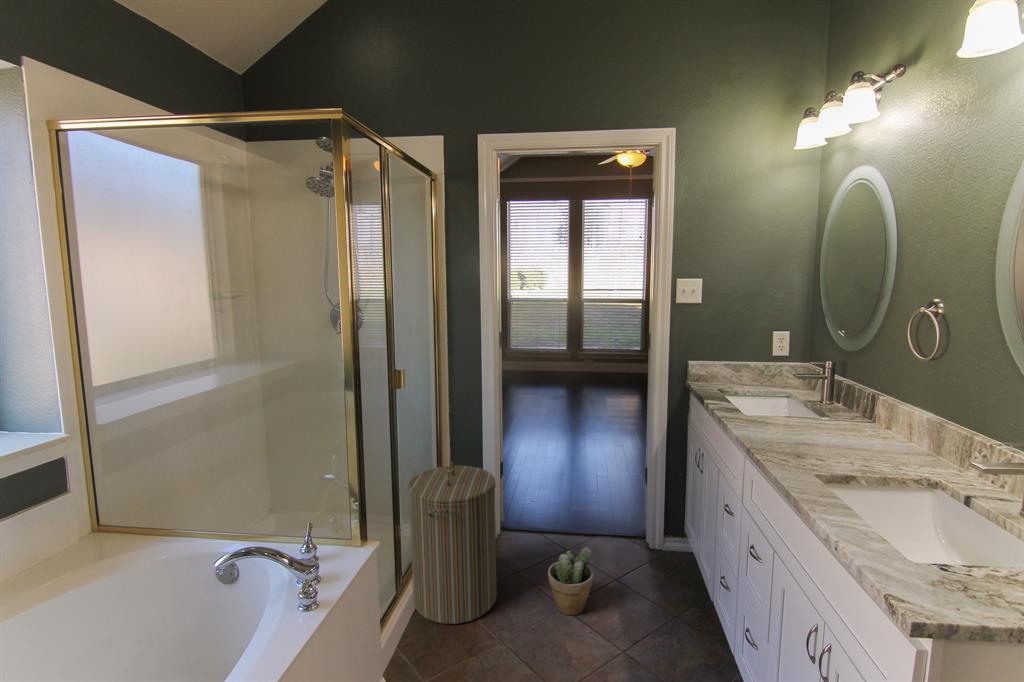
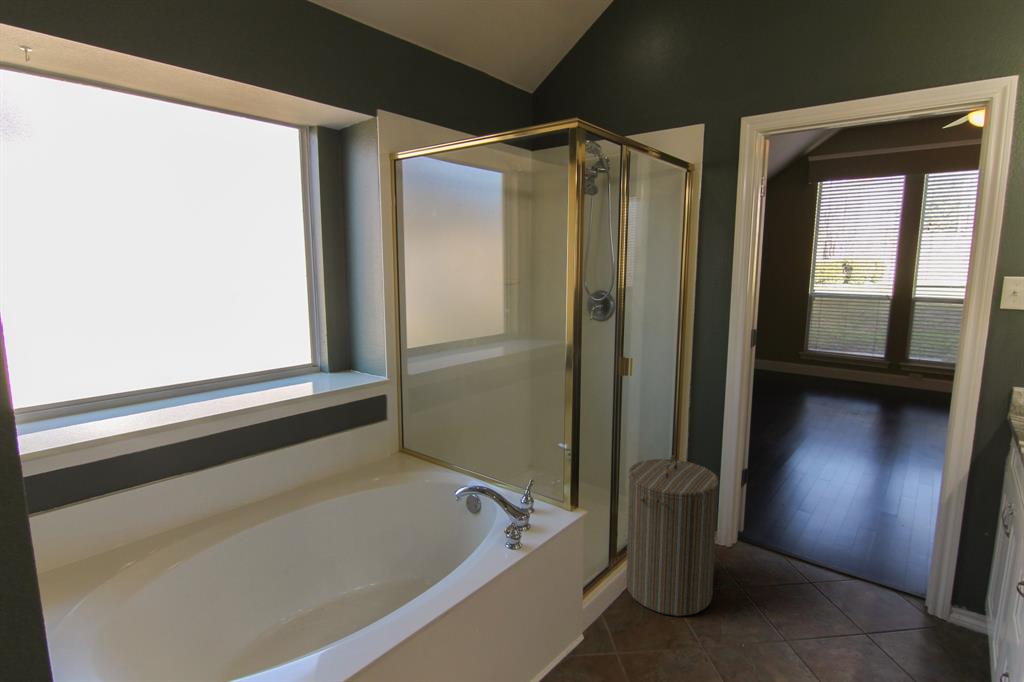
potted plant: present [548,547,593,616] -> none [768,579,826,652]

